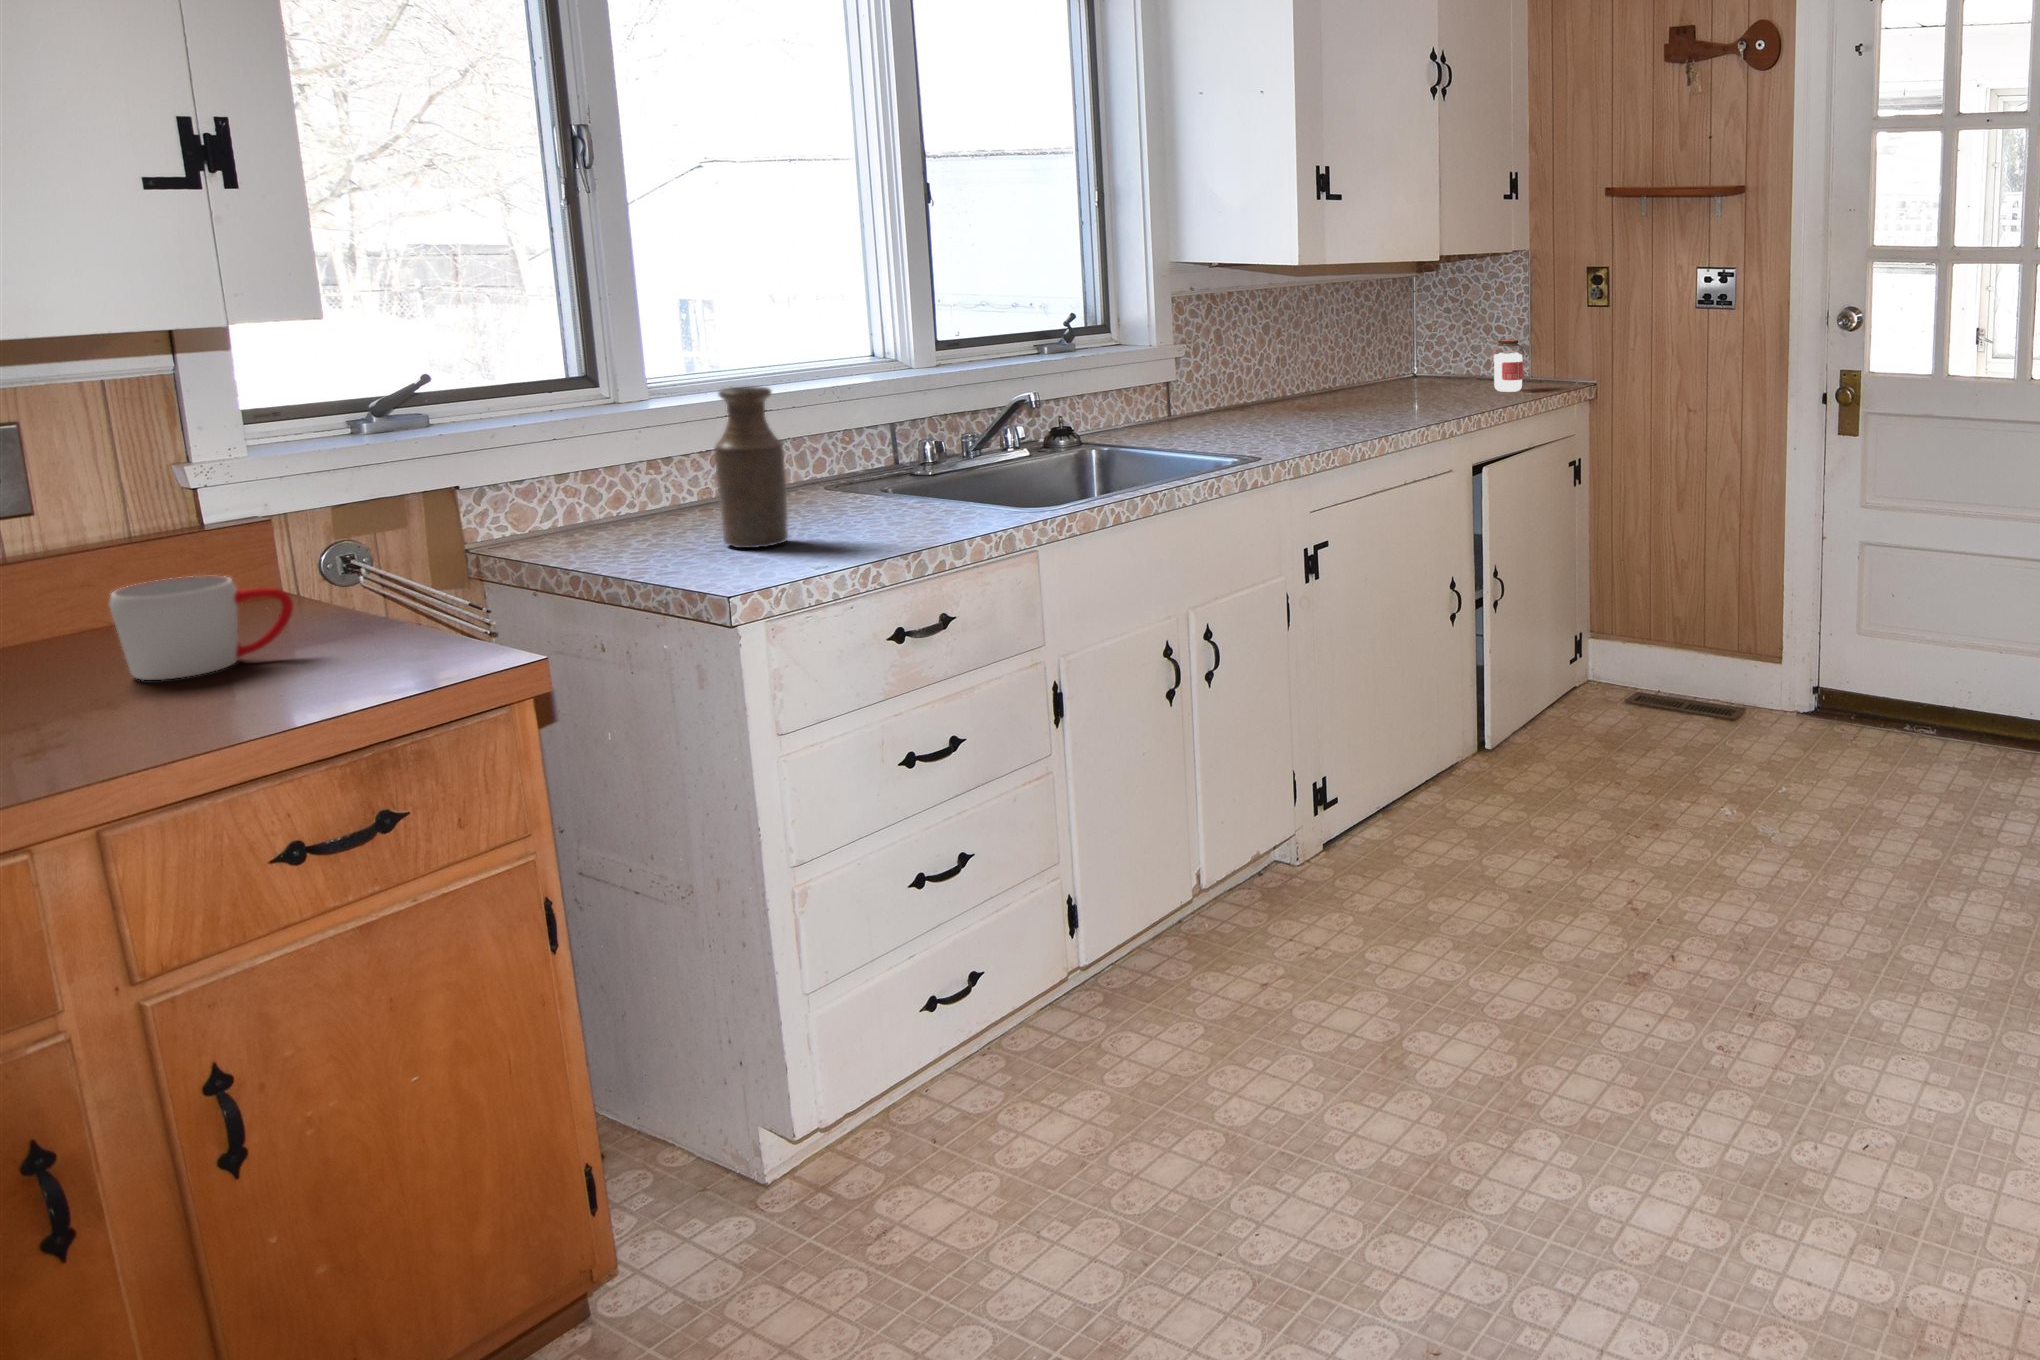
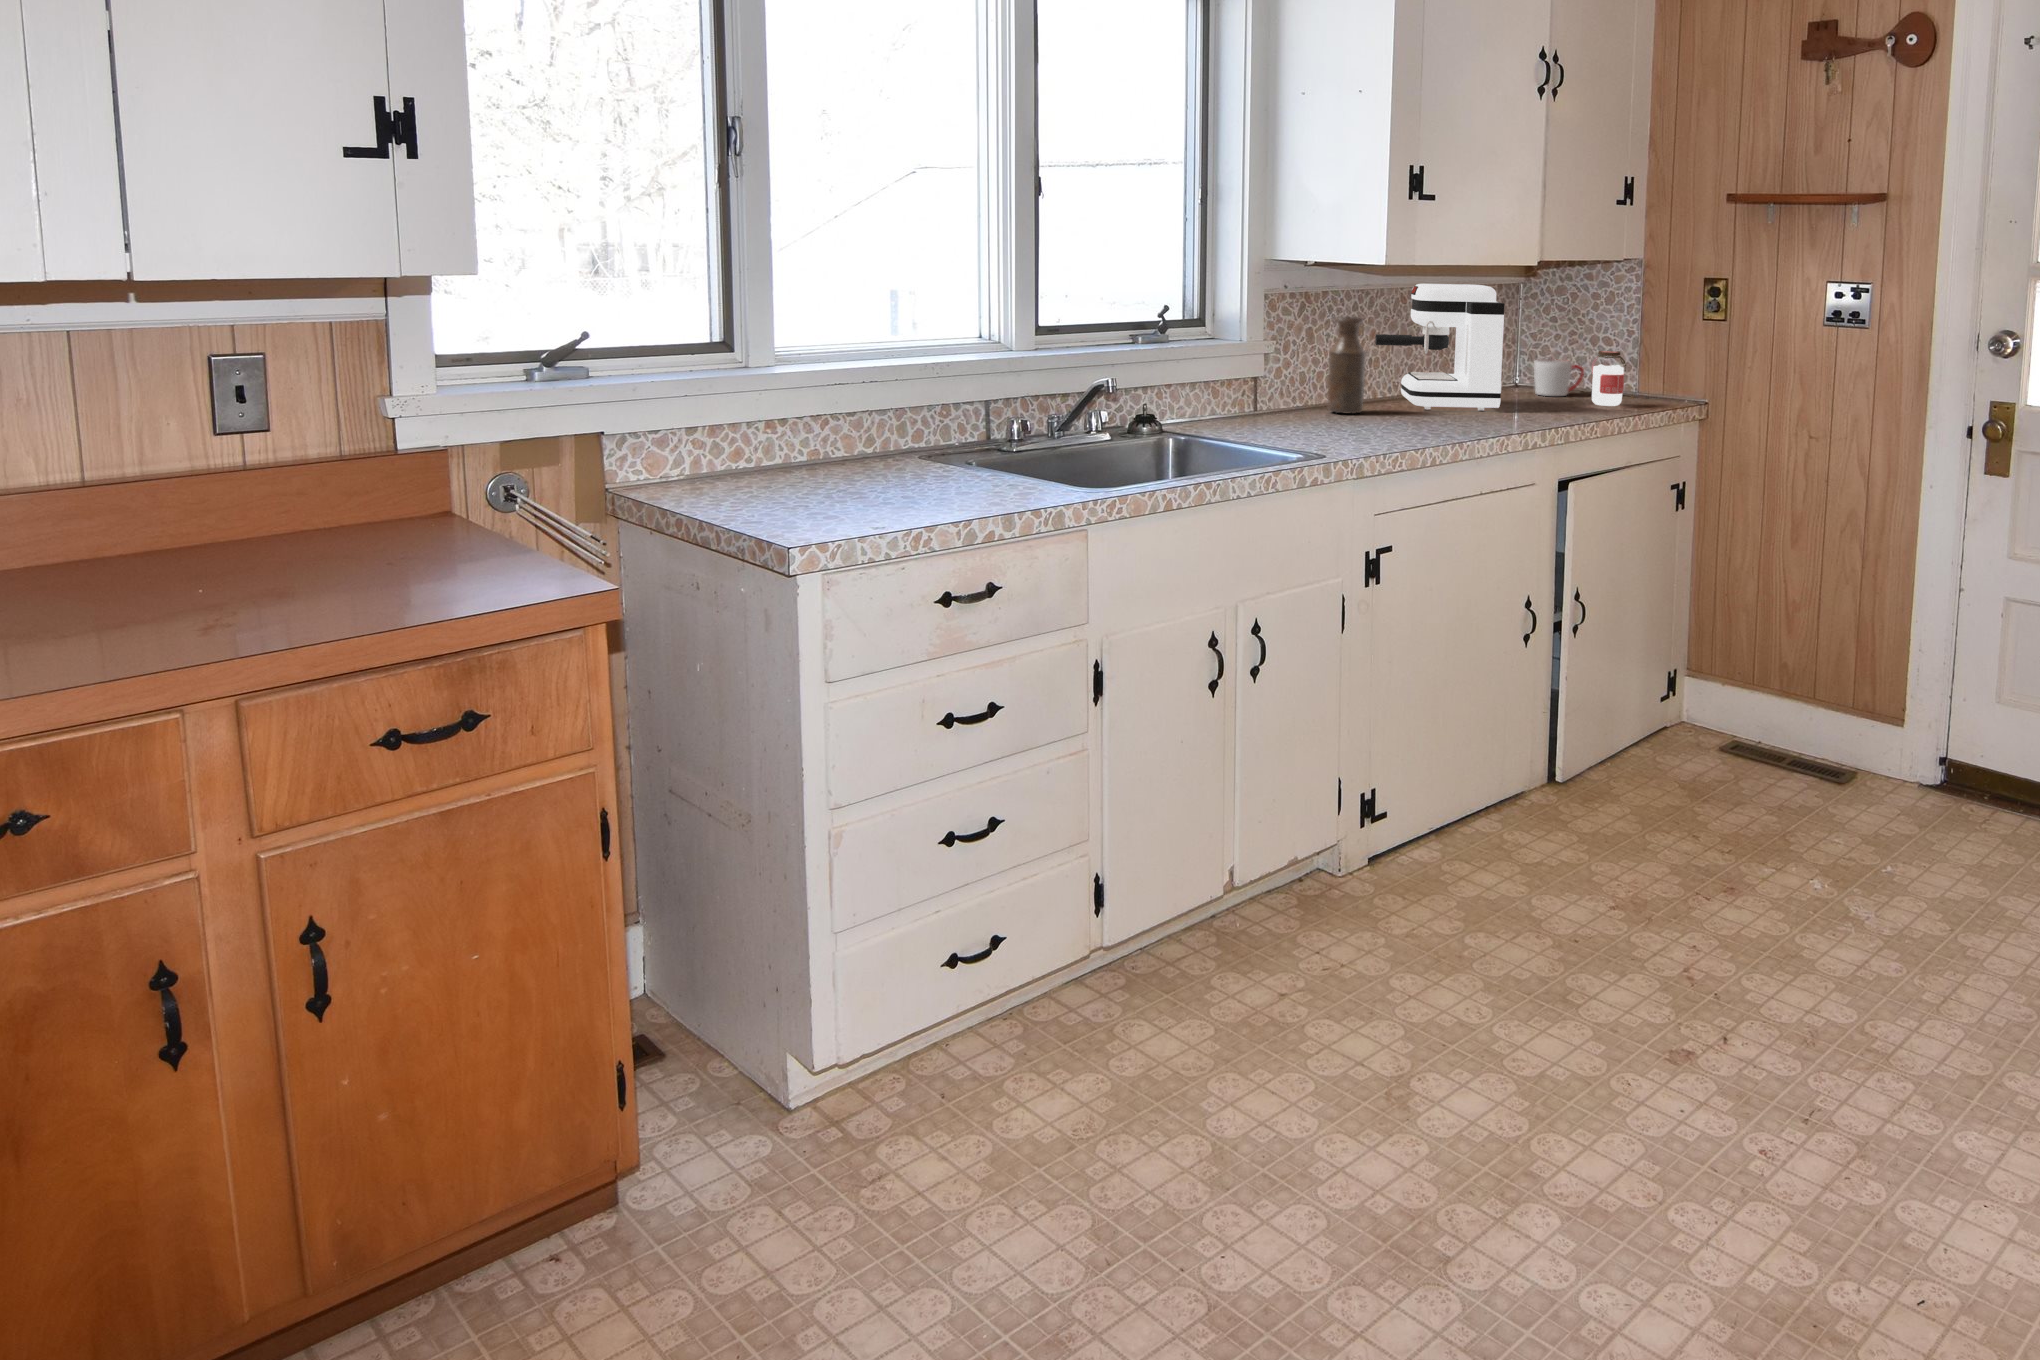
coffee maker: none [1284,280,1412,405] -> present [1375,284,1505,410]
bottle: present [714,386,788,548] -> present [1328,317,1366,414]
mug: present [110,576,293,680] -> present [1534,359,1584,396]

